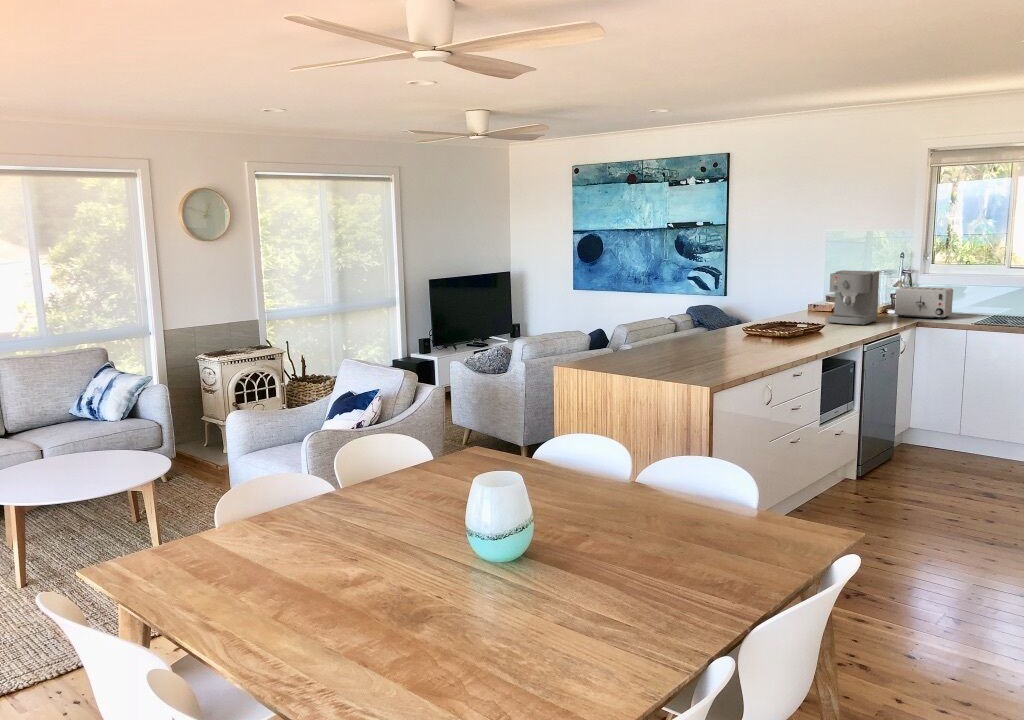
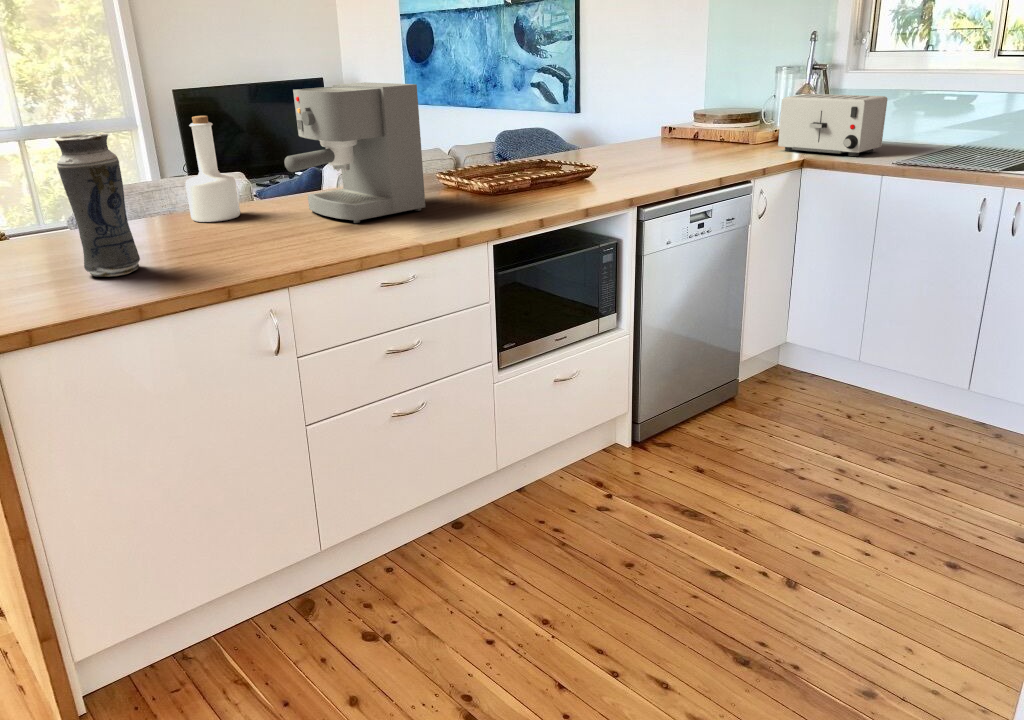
coffee maker: present [827,270,879,325] -> present [284,82,425,223]
bottle: none [661,304,685,354] -> present [185,116,240,222]
vase: none [684,312,708,373] -> present [55,132,140,277]

